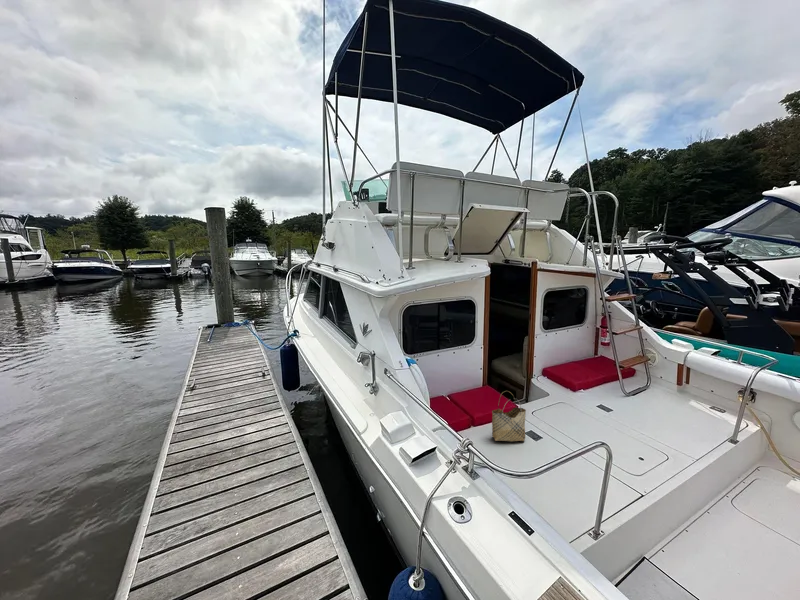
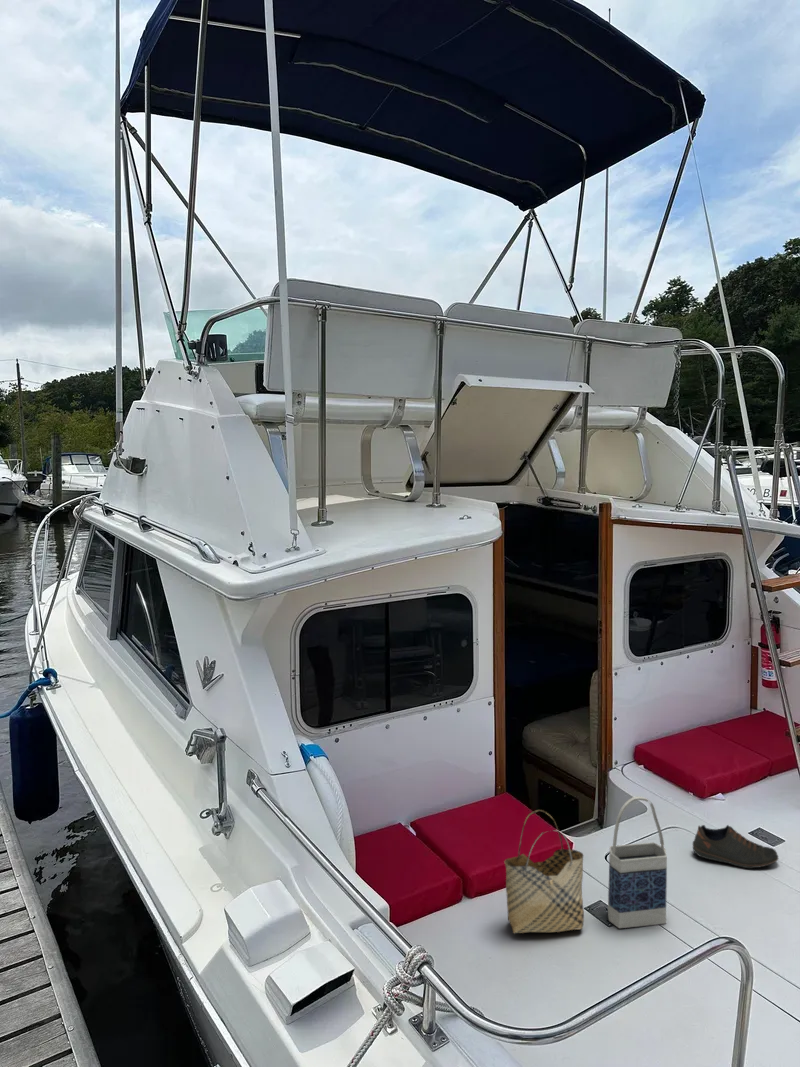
bag: none [535,386,563,441] -> present [608,797,667,928]
shoe: none [571,401,610,420] -> present [693,825,778,868]

